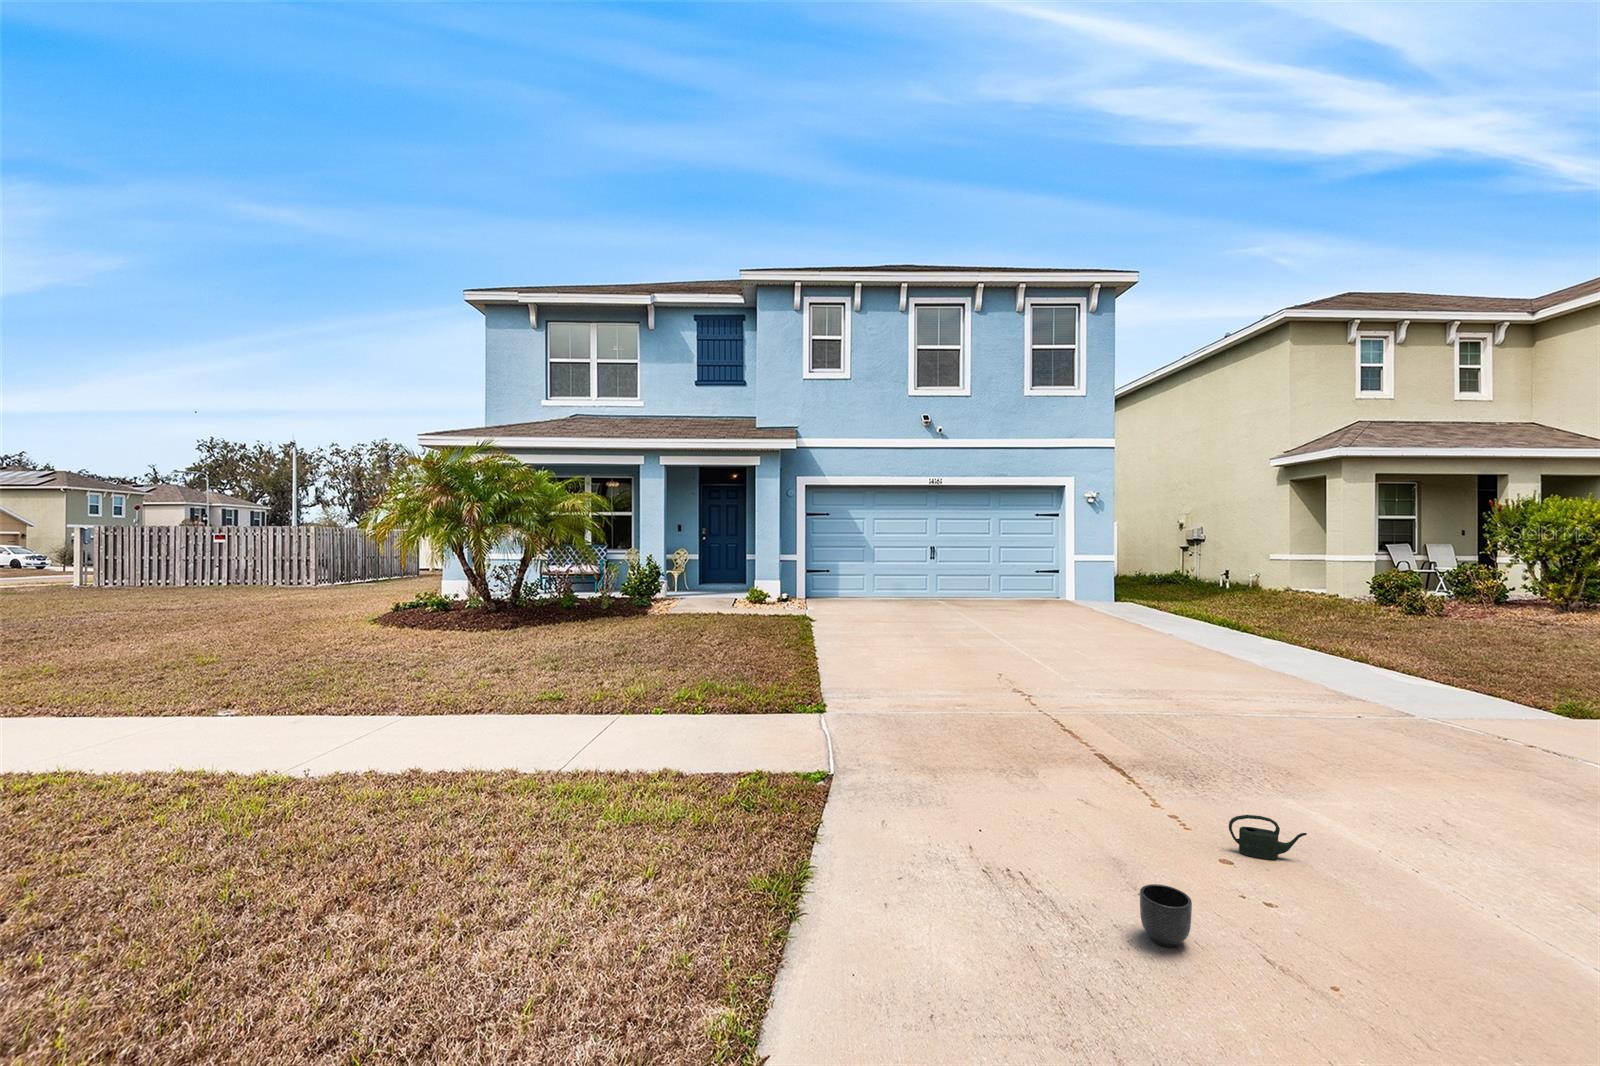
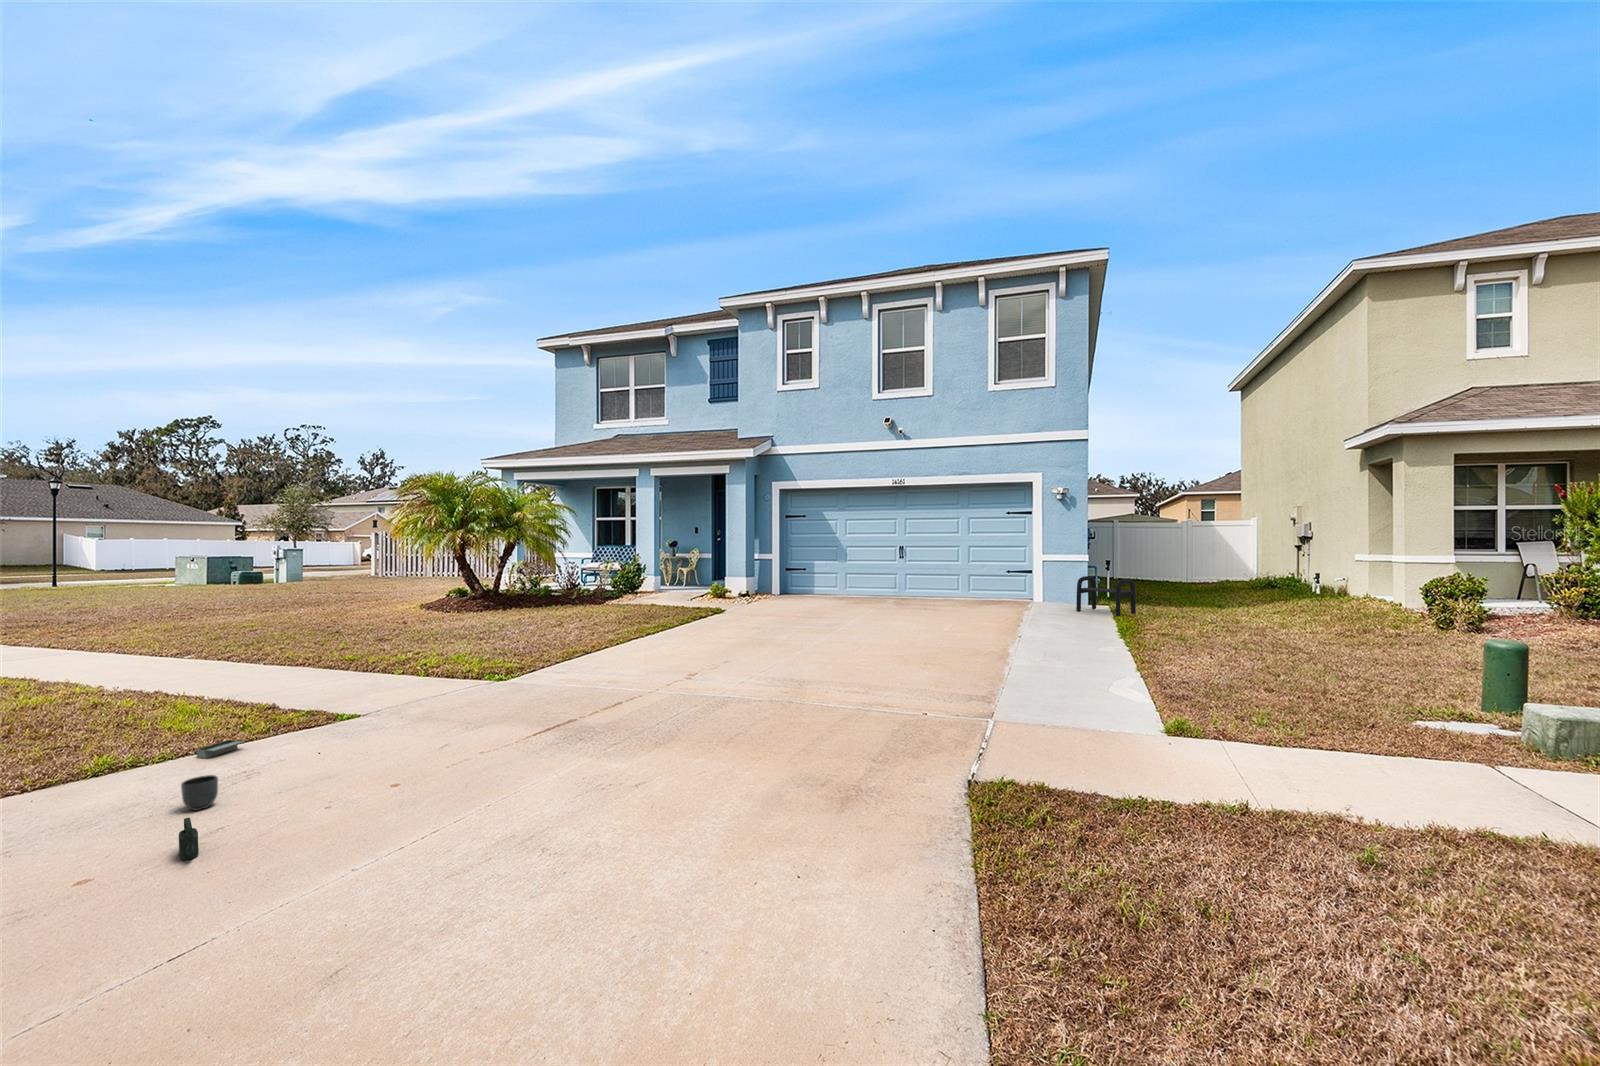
bench: none [1110,572,1160,607] -> present [1076,576,1136,616]
watering can: present [1229,815,1307,860] -> present [179,818,199,860]
toolbox: none [845,830,892,869] -> present [197,740,245,759]

